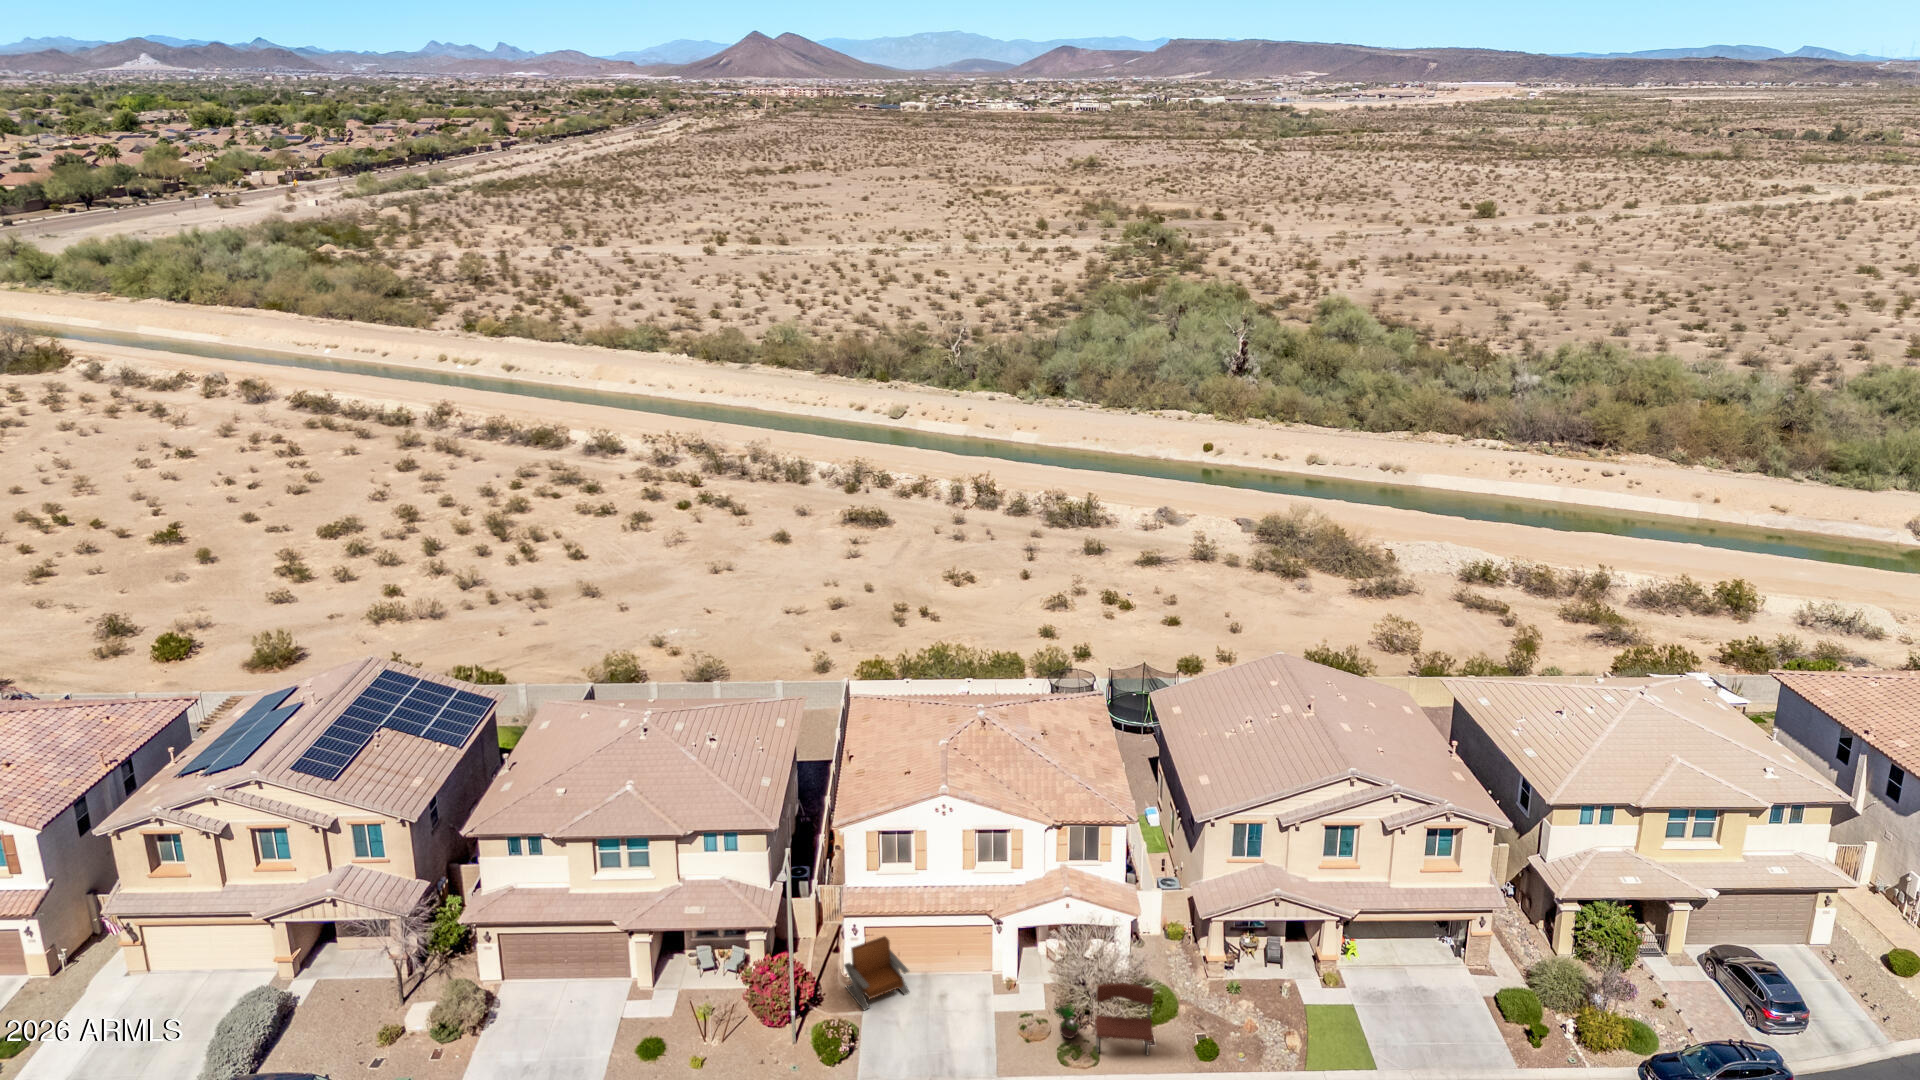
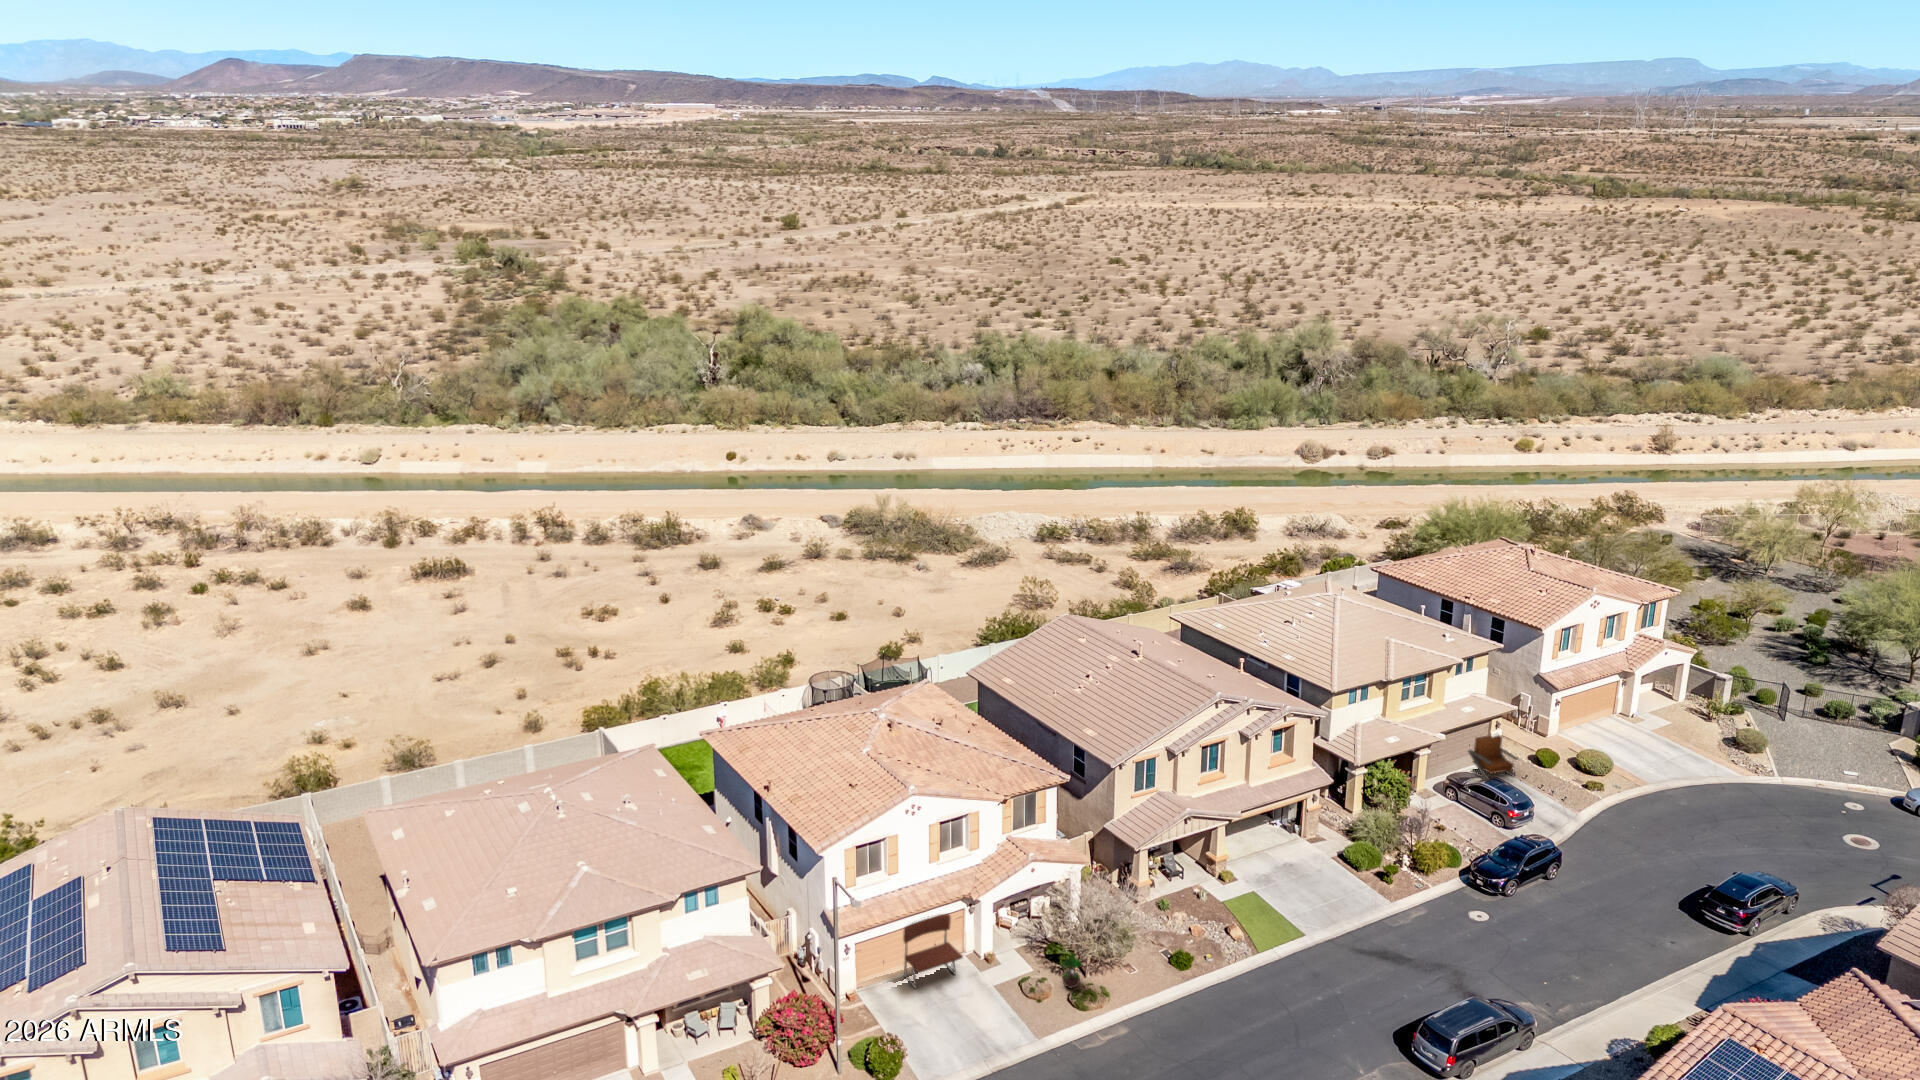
lounge chair: present [844,936,909,1010] -> present [1468,735,1518,781]
bench: present [1096,983,1154,1055] -> present [903,914,963,988]

